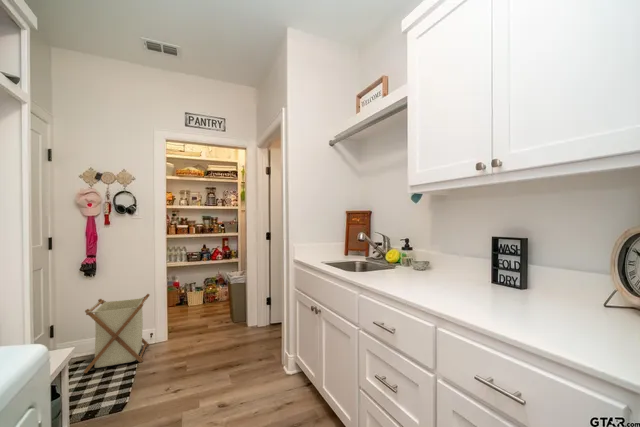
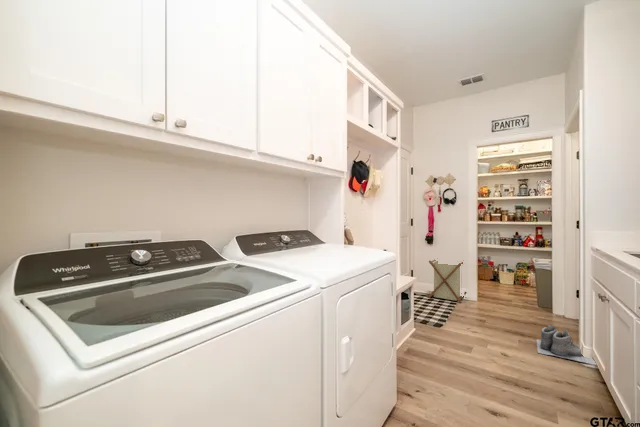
boots: none [245,367,305,416] -> present [537,325,596,365]

